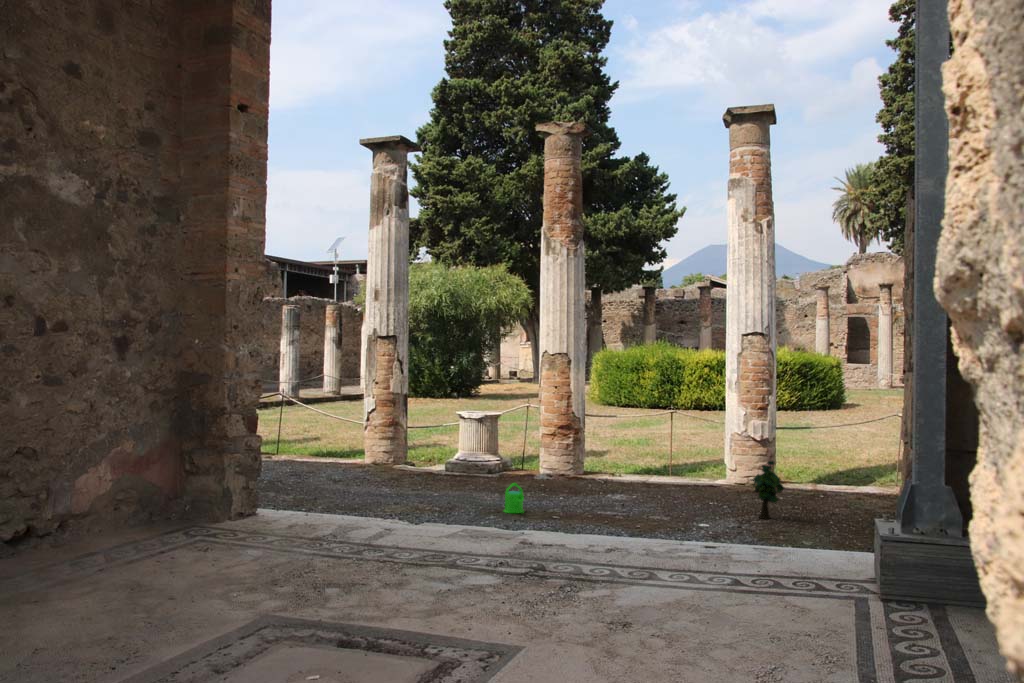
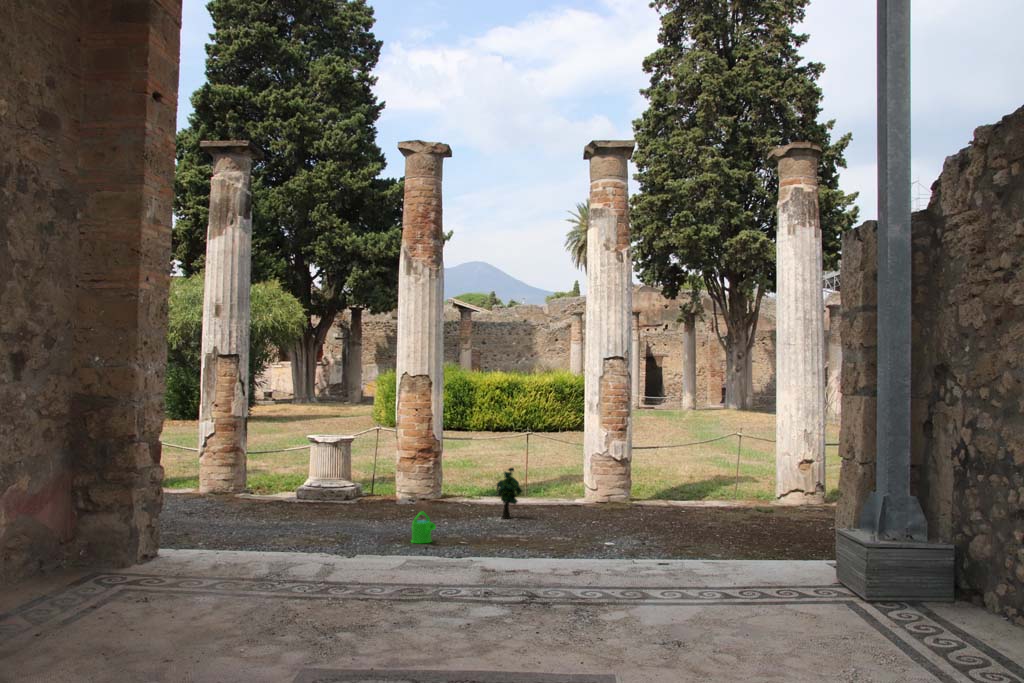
decorative plant: present [750,461,784,519] -> present [495,468,522,519]

